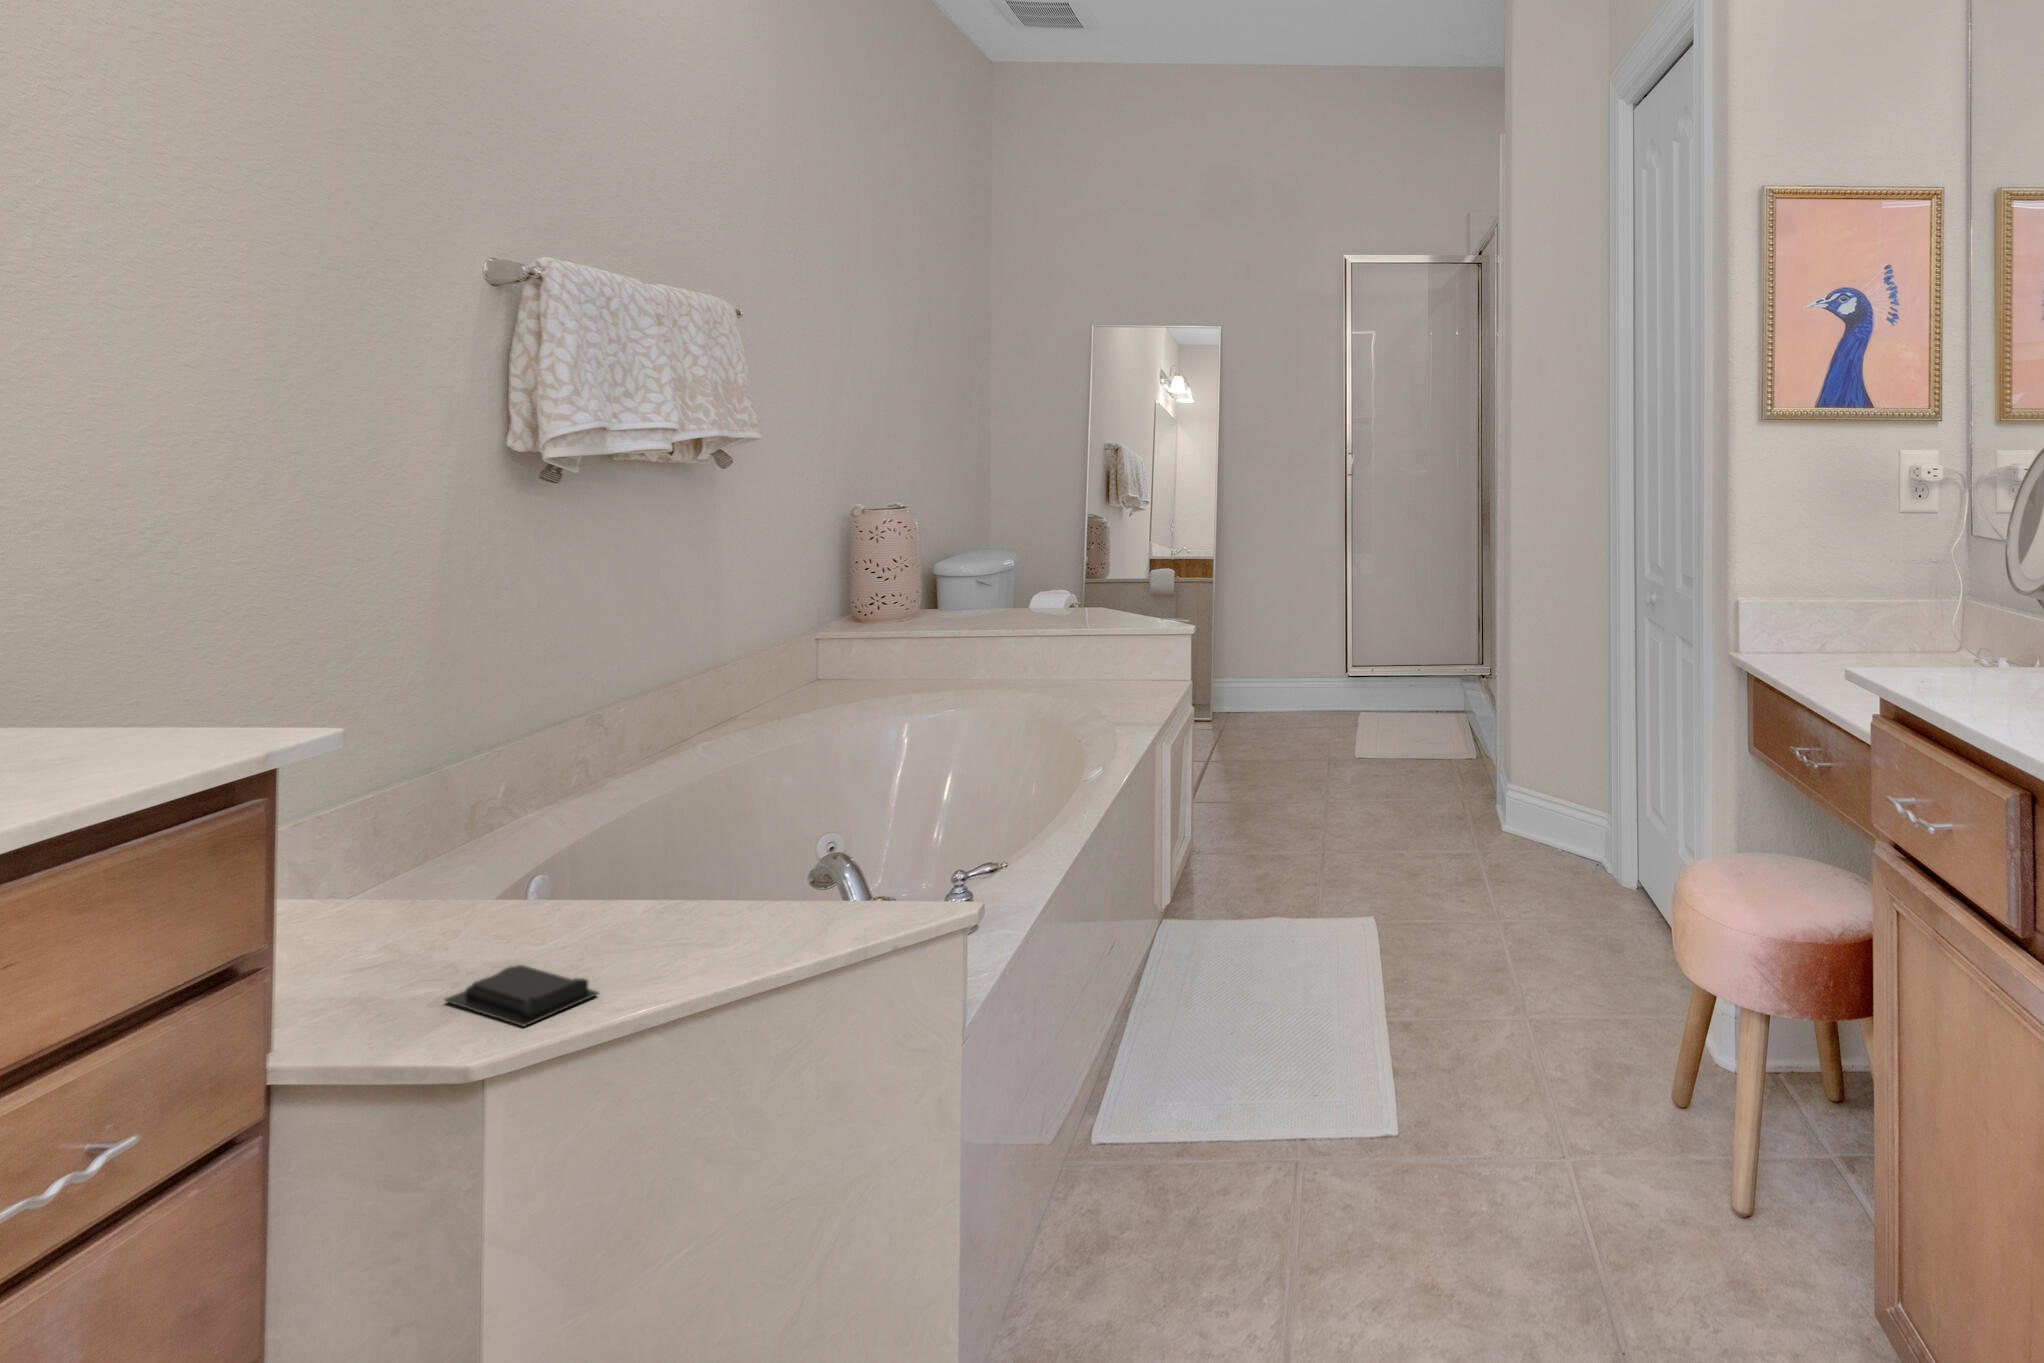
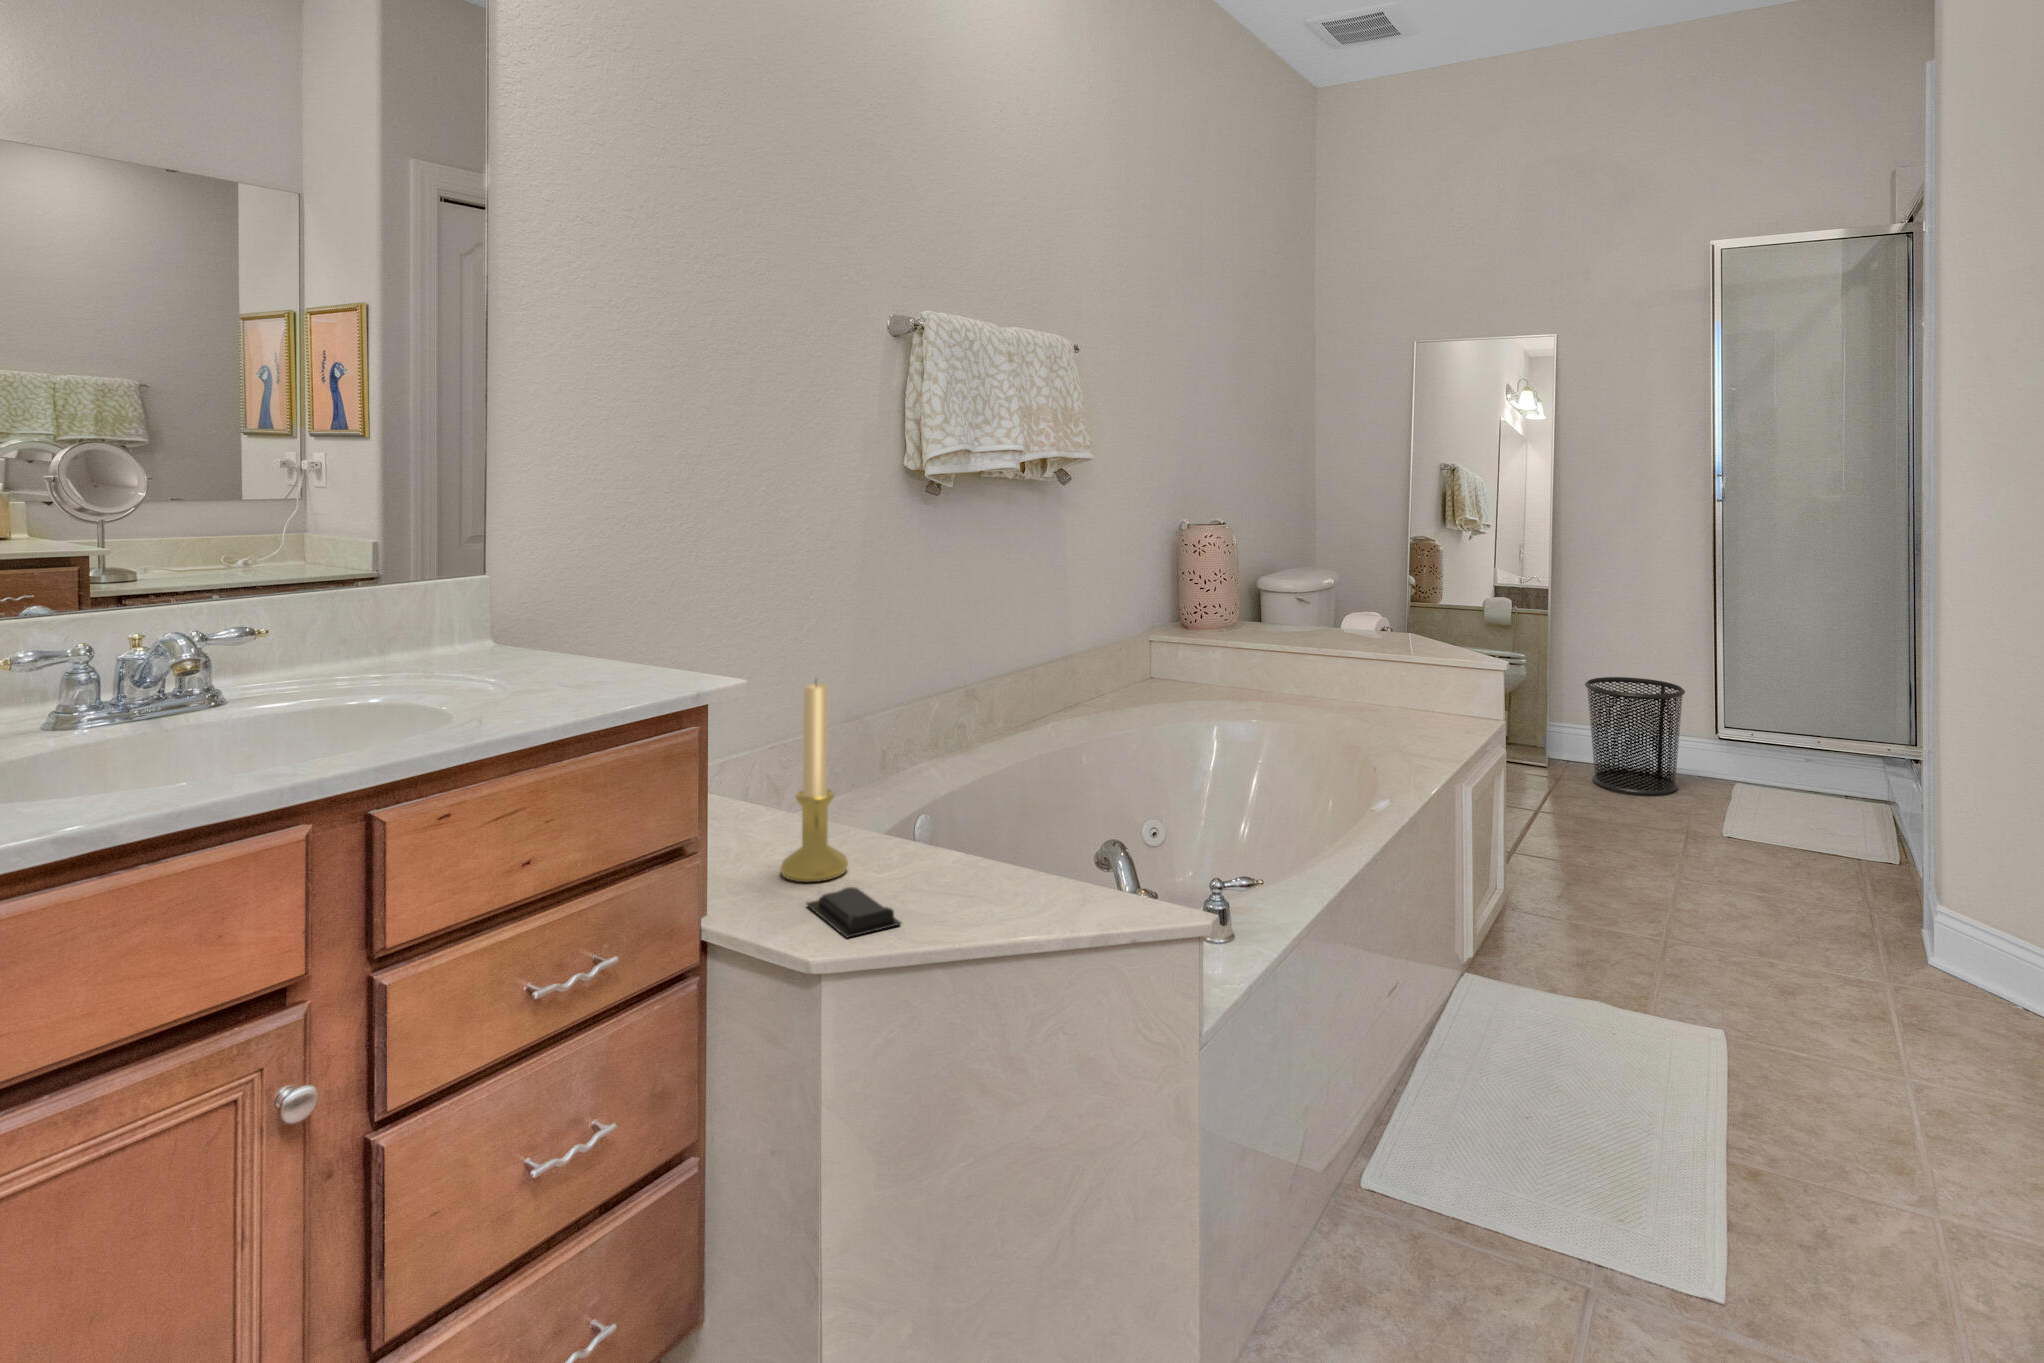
waste bin: none [1239,633,1320,734] -> present [1585,677,1685,795]
candle holder: none [385,716,494,977] -> present [781,683,848,882]

